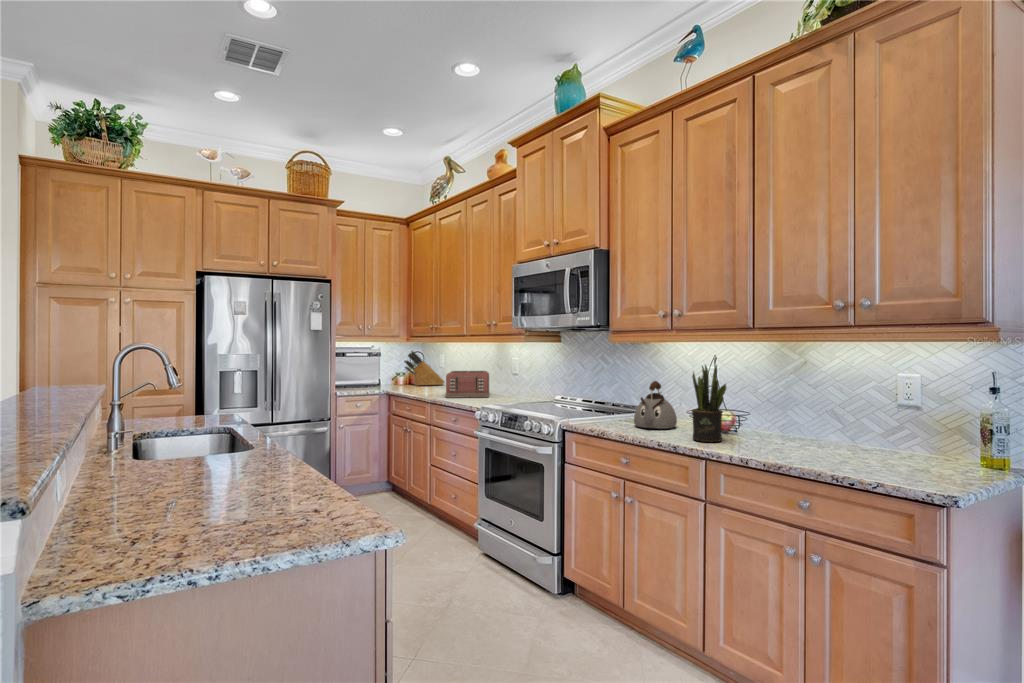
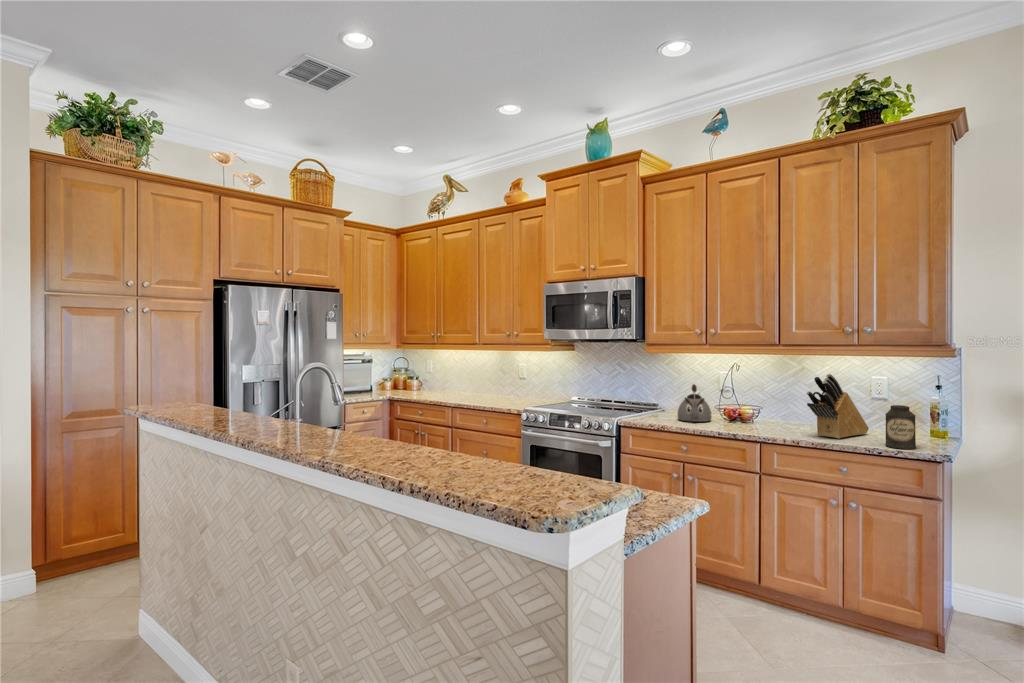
knife block: present [404,351,444,386] -> present [807,374,869,439]
potted plant: present [692,365,726,442] -> none [737,372,771,430]
toaster: present [445,371,489,398] -> none [459,376,504,401]
canister: none [868,413,915,481] -> present [885,405,916,449]

